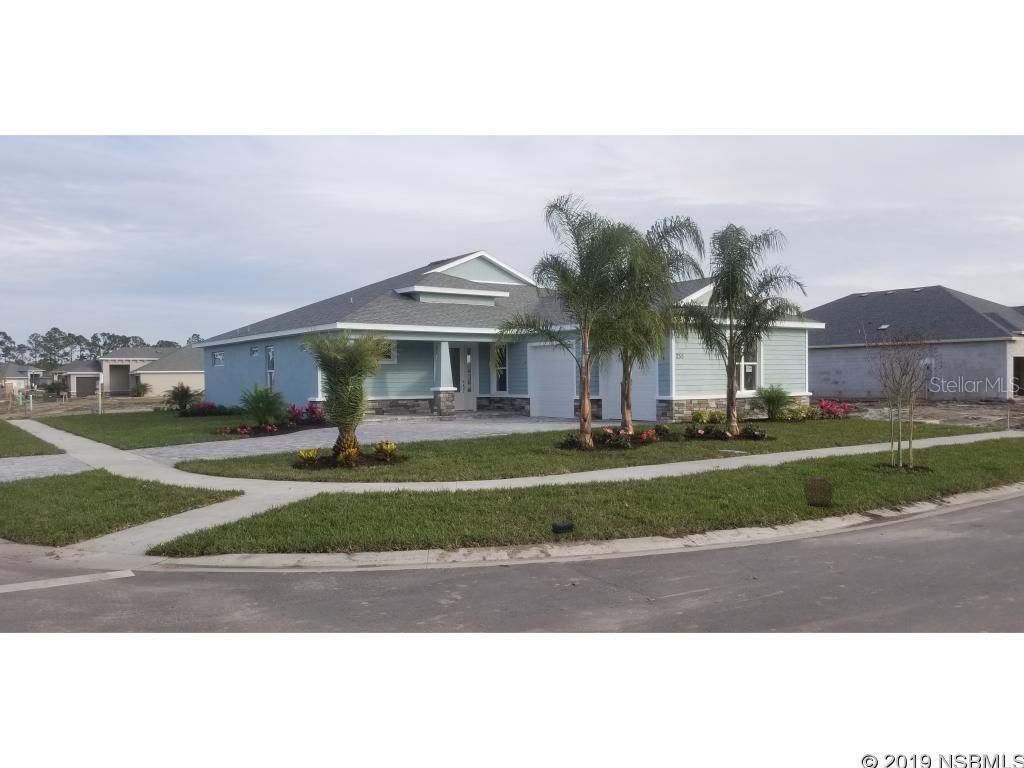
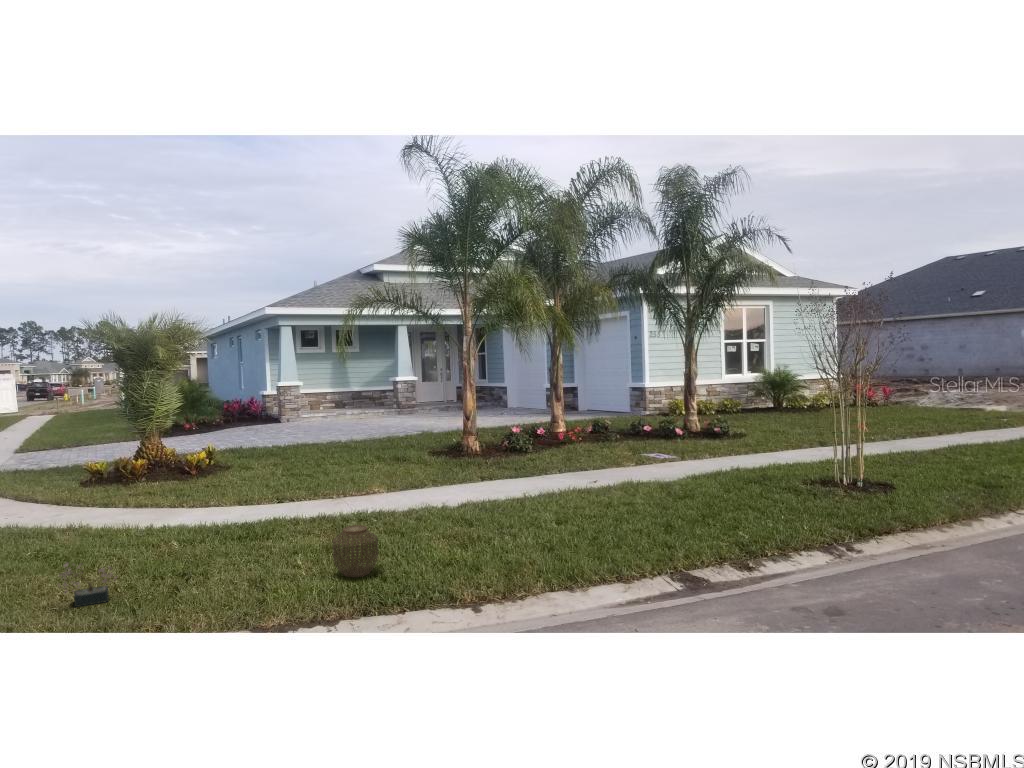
woven basket: present [804,476,833,506] -> present [333,525,378,577]

